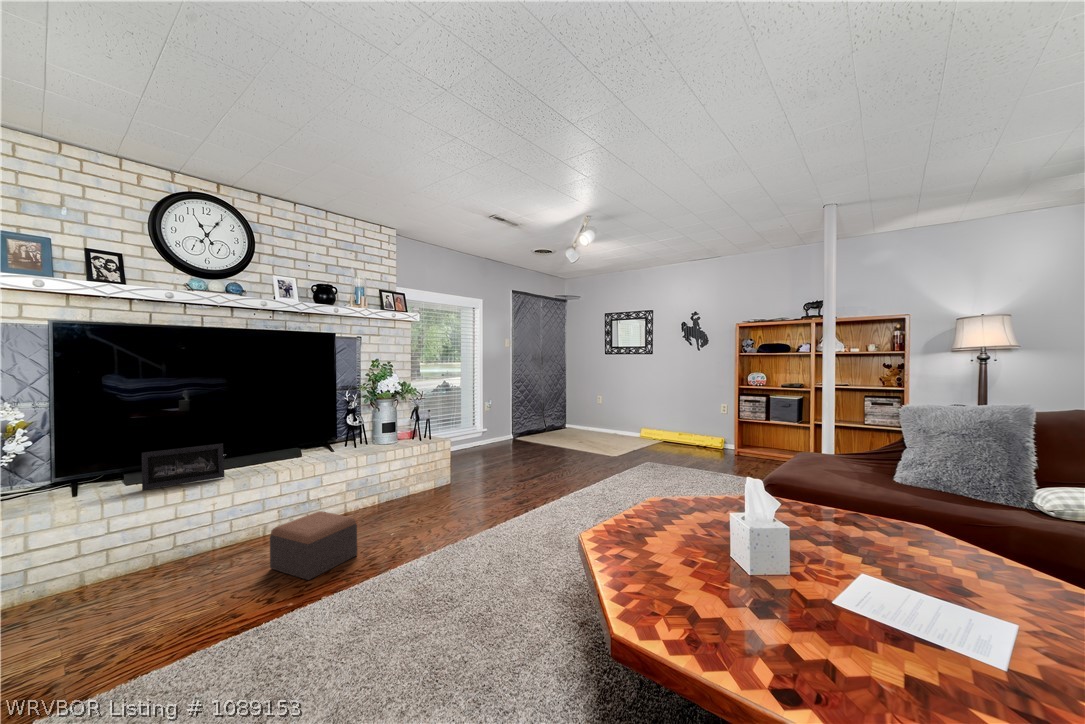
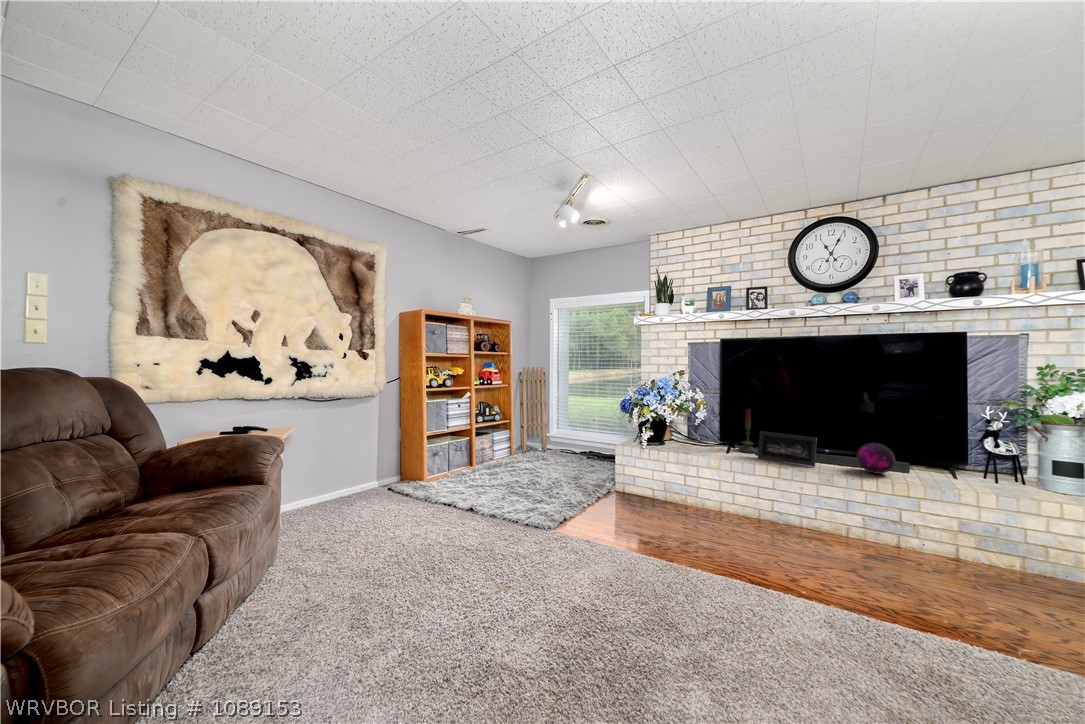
candle: none [95,425,130,491] -> present [738,409,757,453]
decorative orb: none [262,436,297,466] -> present [857,443,895,474]
footstool: present [270,511,357,580] -> none [819,523,911,598]

